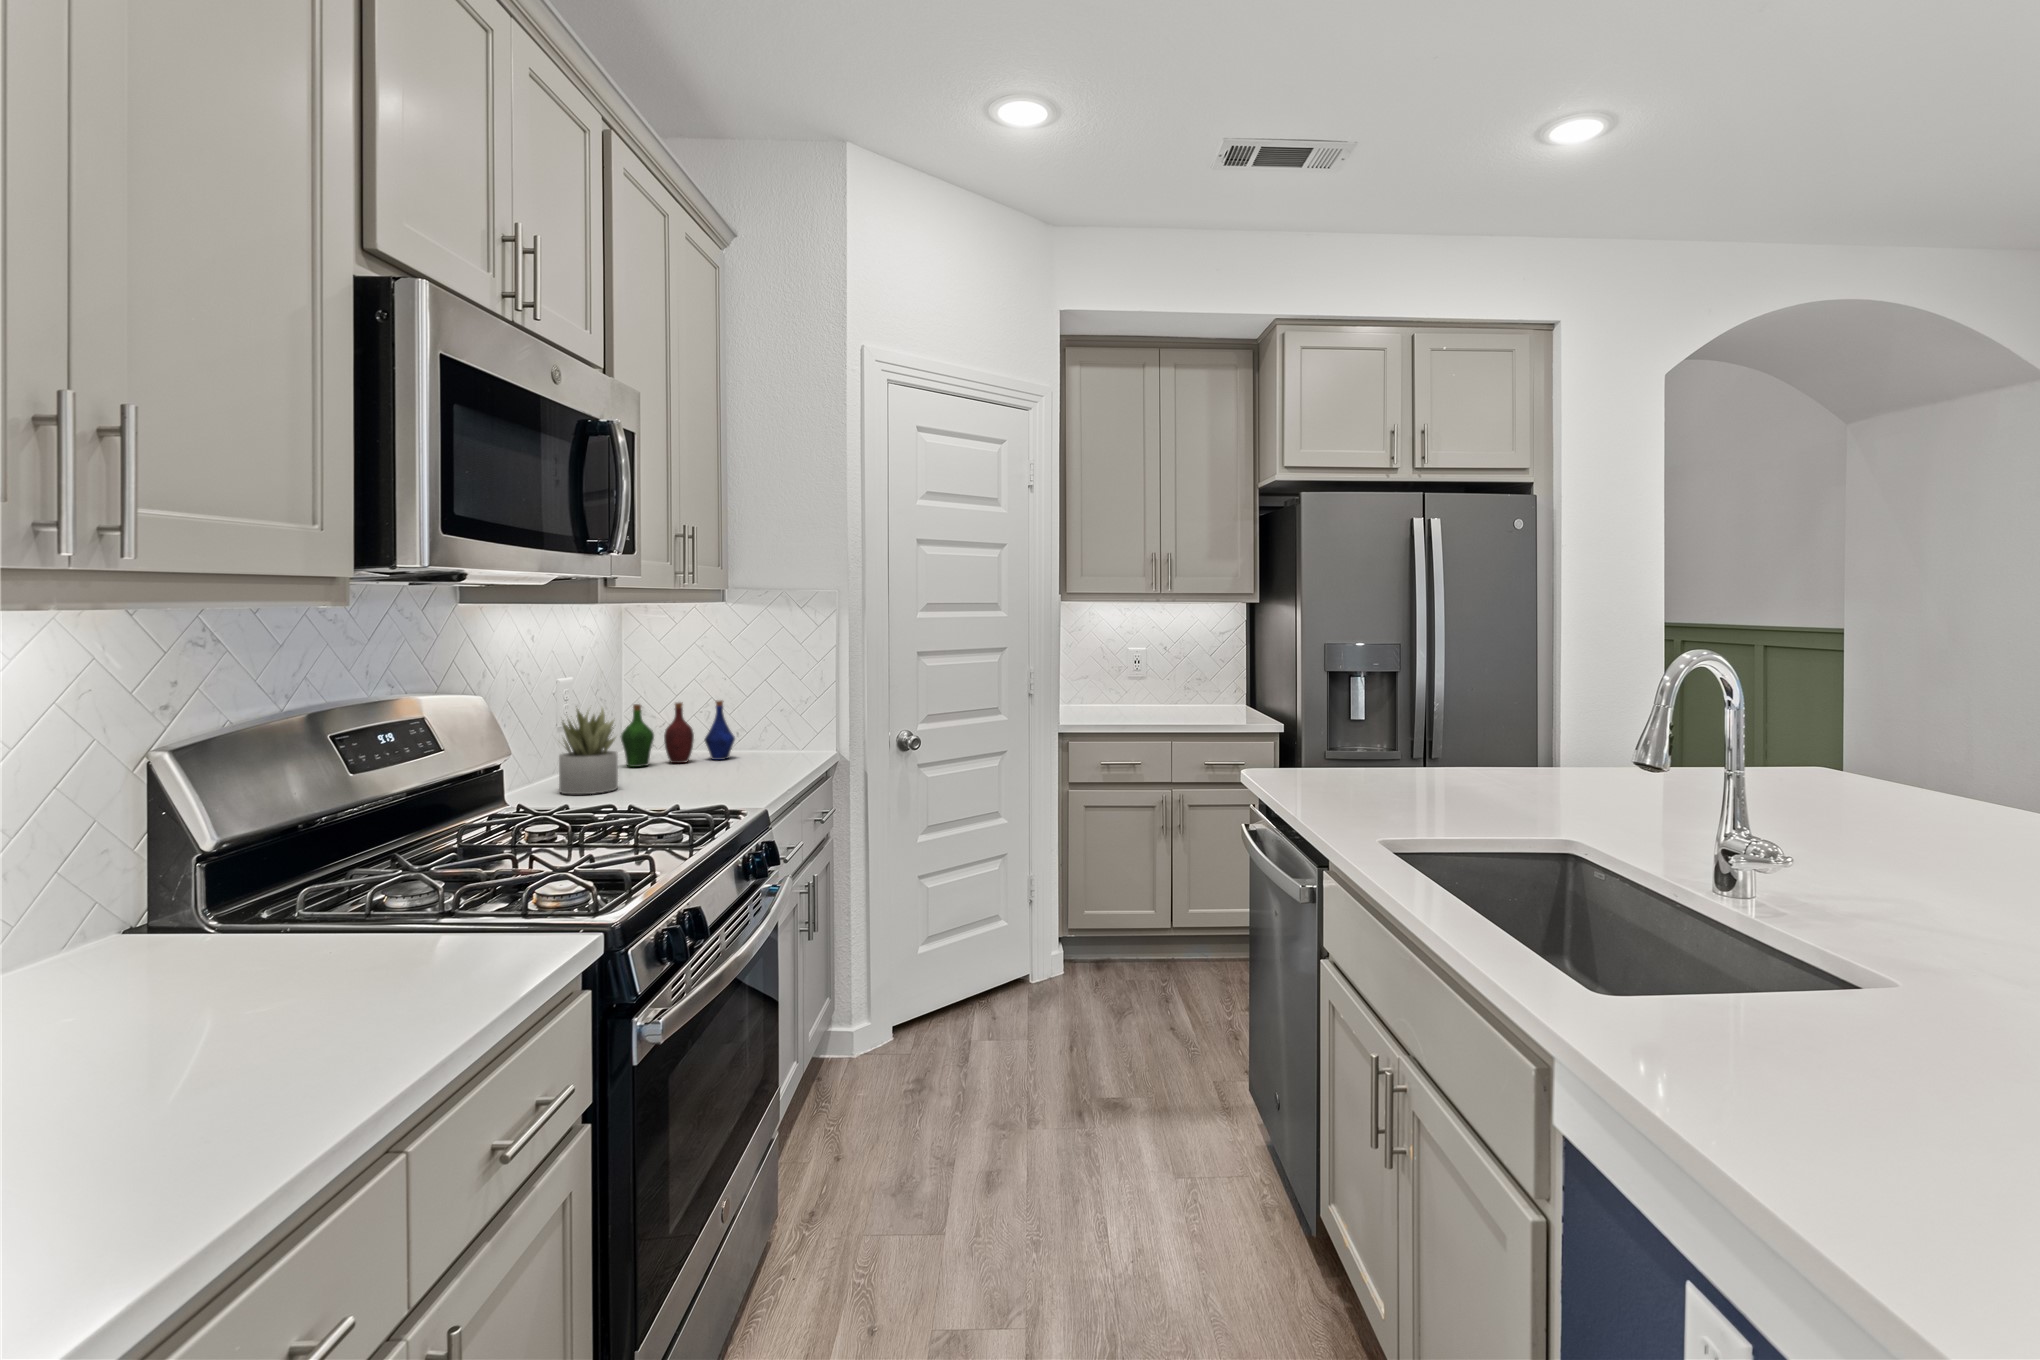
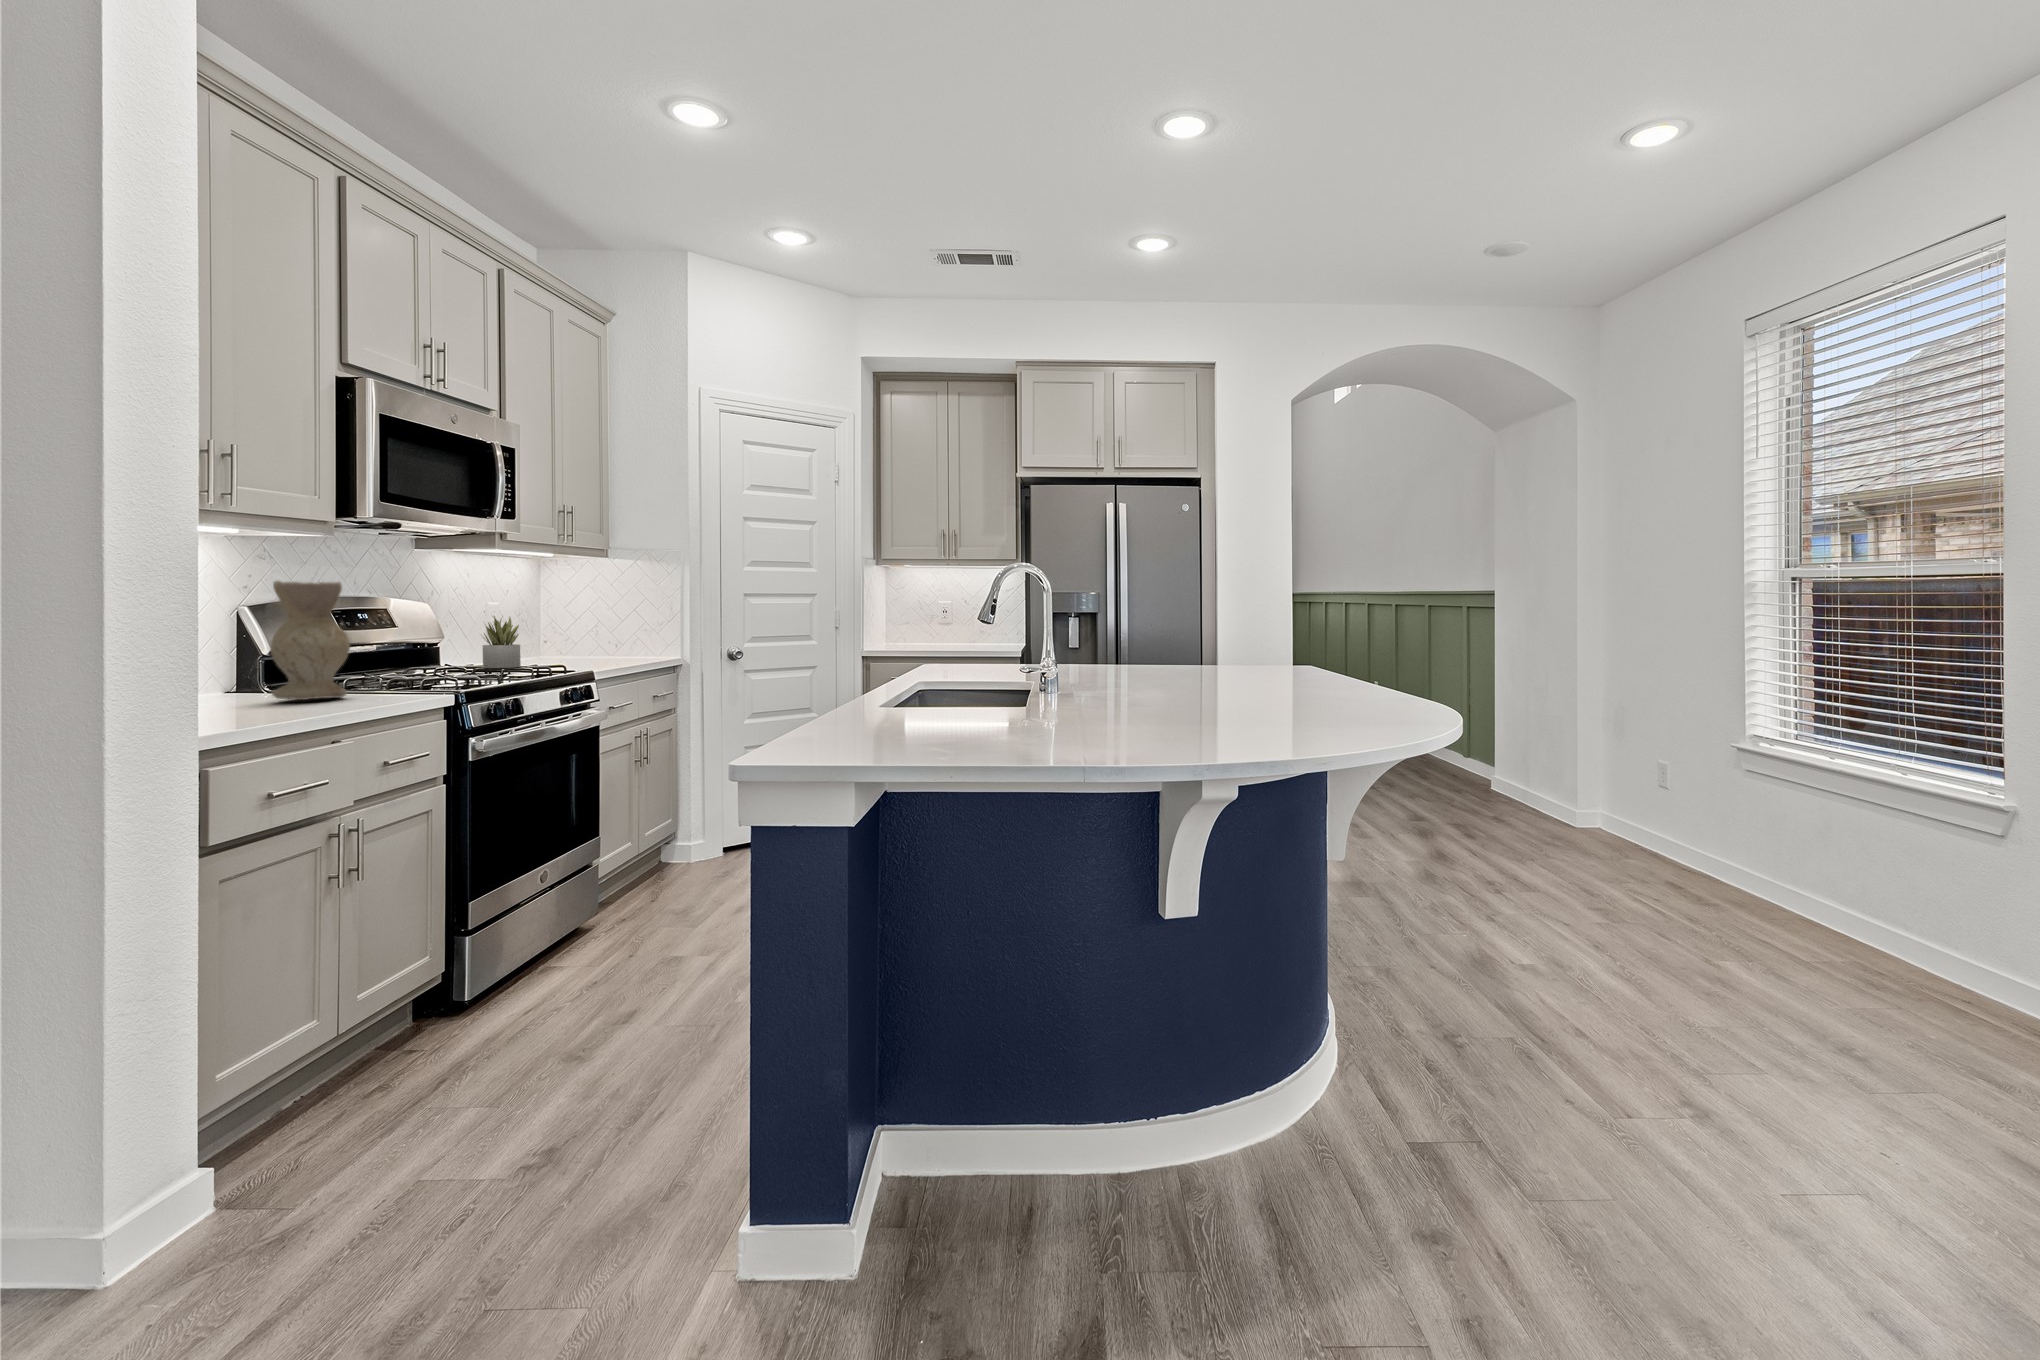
bottle: present [621,701,735,767] -> none [532,621,611,661]
vase: none [219,719,396,1008] -> present [270,581,350,700]

